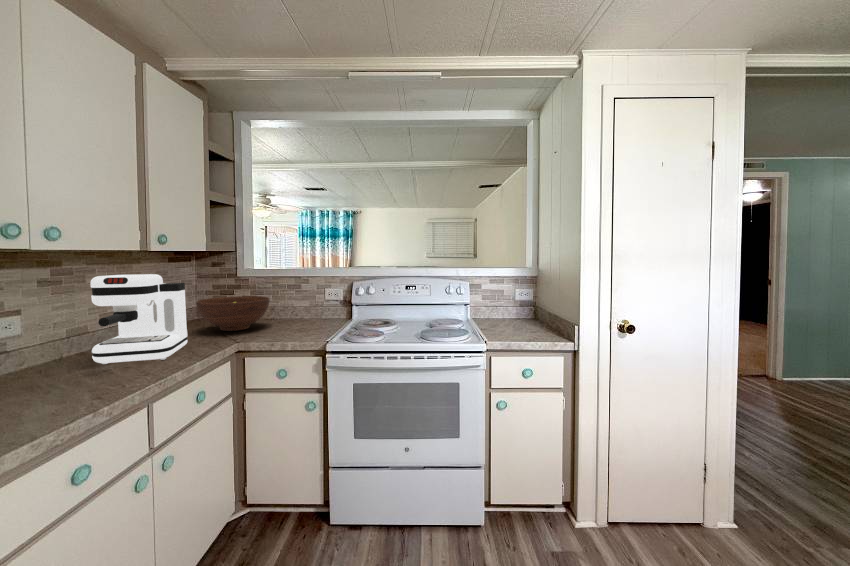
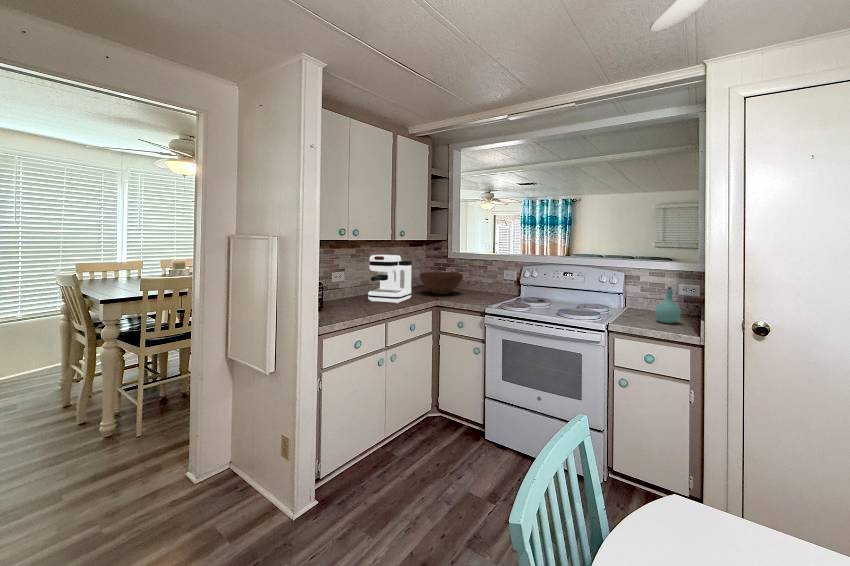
bottle: none [515,293,539,332] -> present [654,287,681,323]

